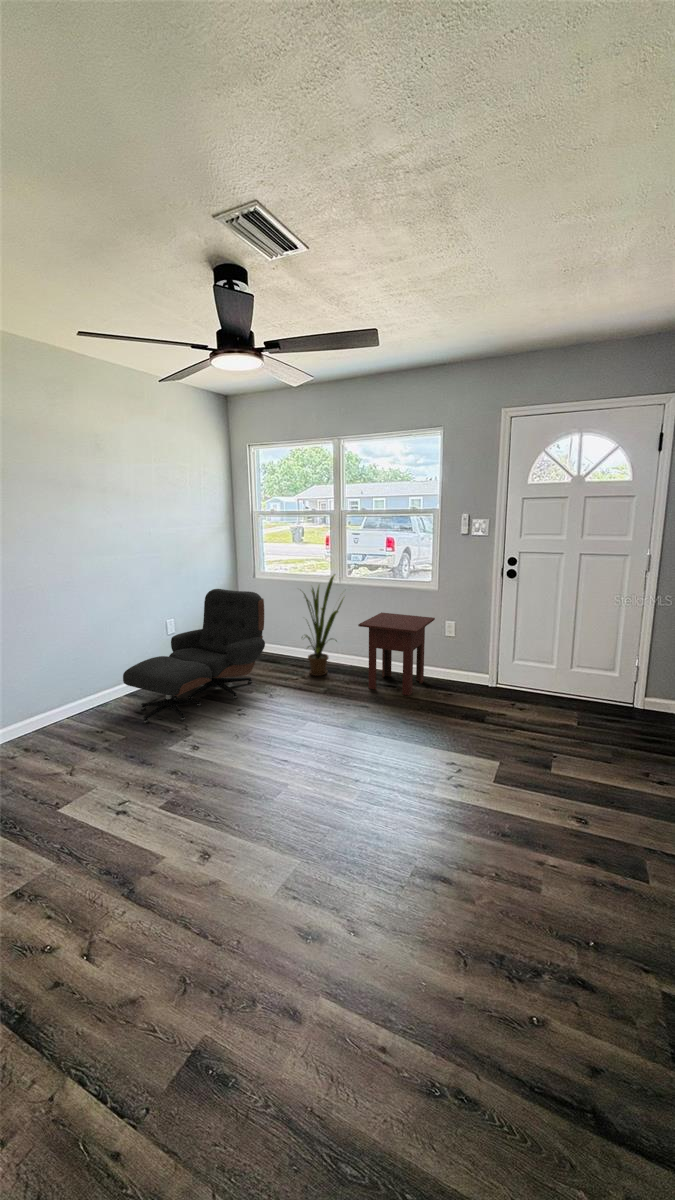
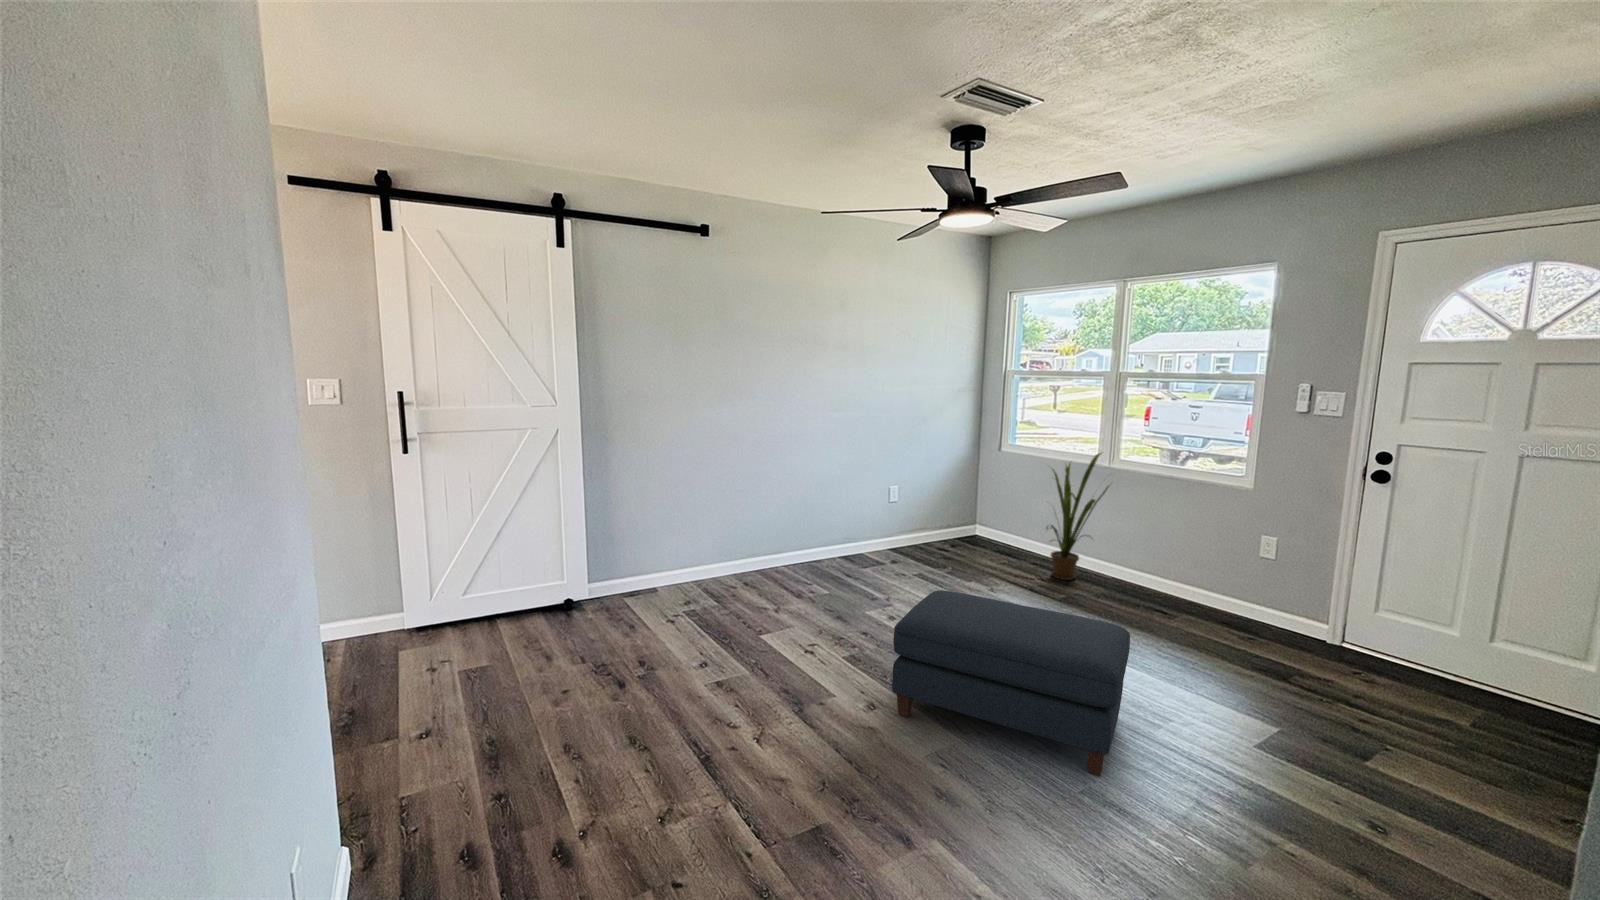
lounge chair: present [123,589,265,724] -> none [836,456,999,593]
side table: present [358,612,435,696] -> none [1116,510,1243,628]
ottoman: none [224,713,430,853] -> present [892,590,1130,776]

